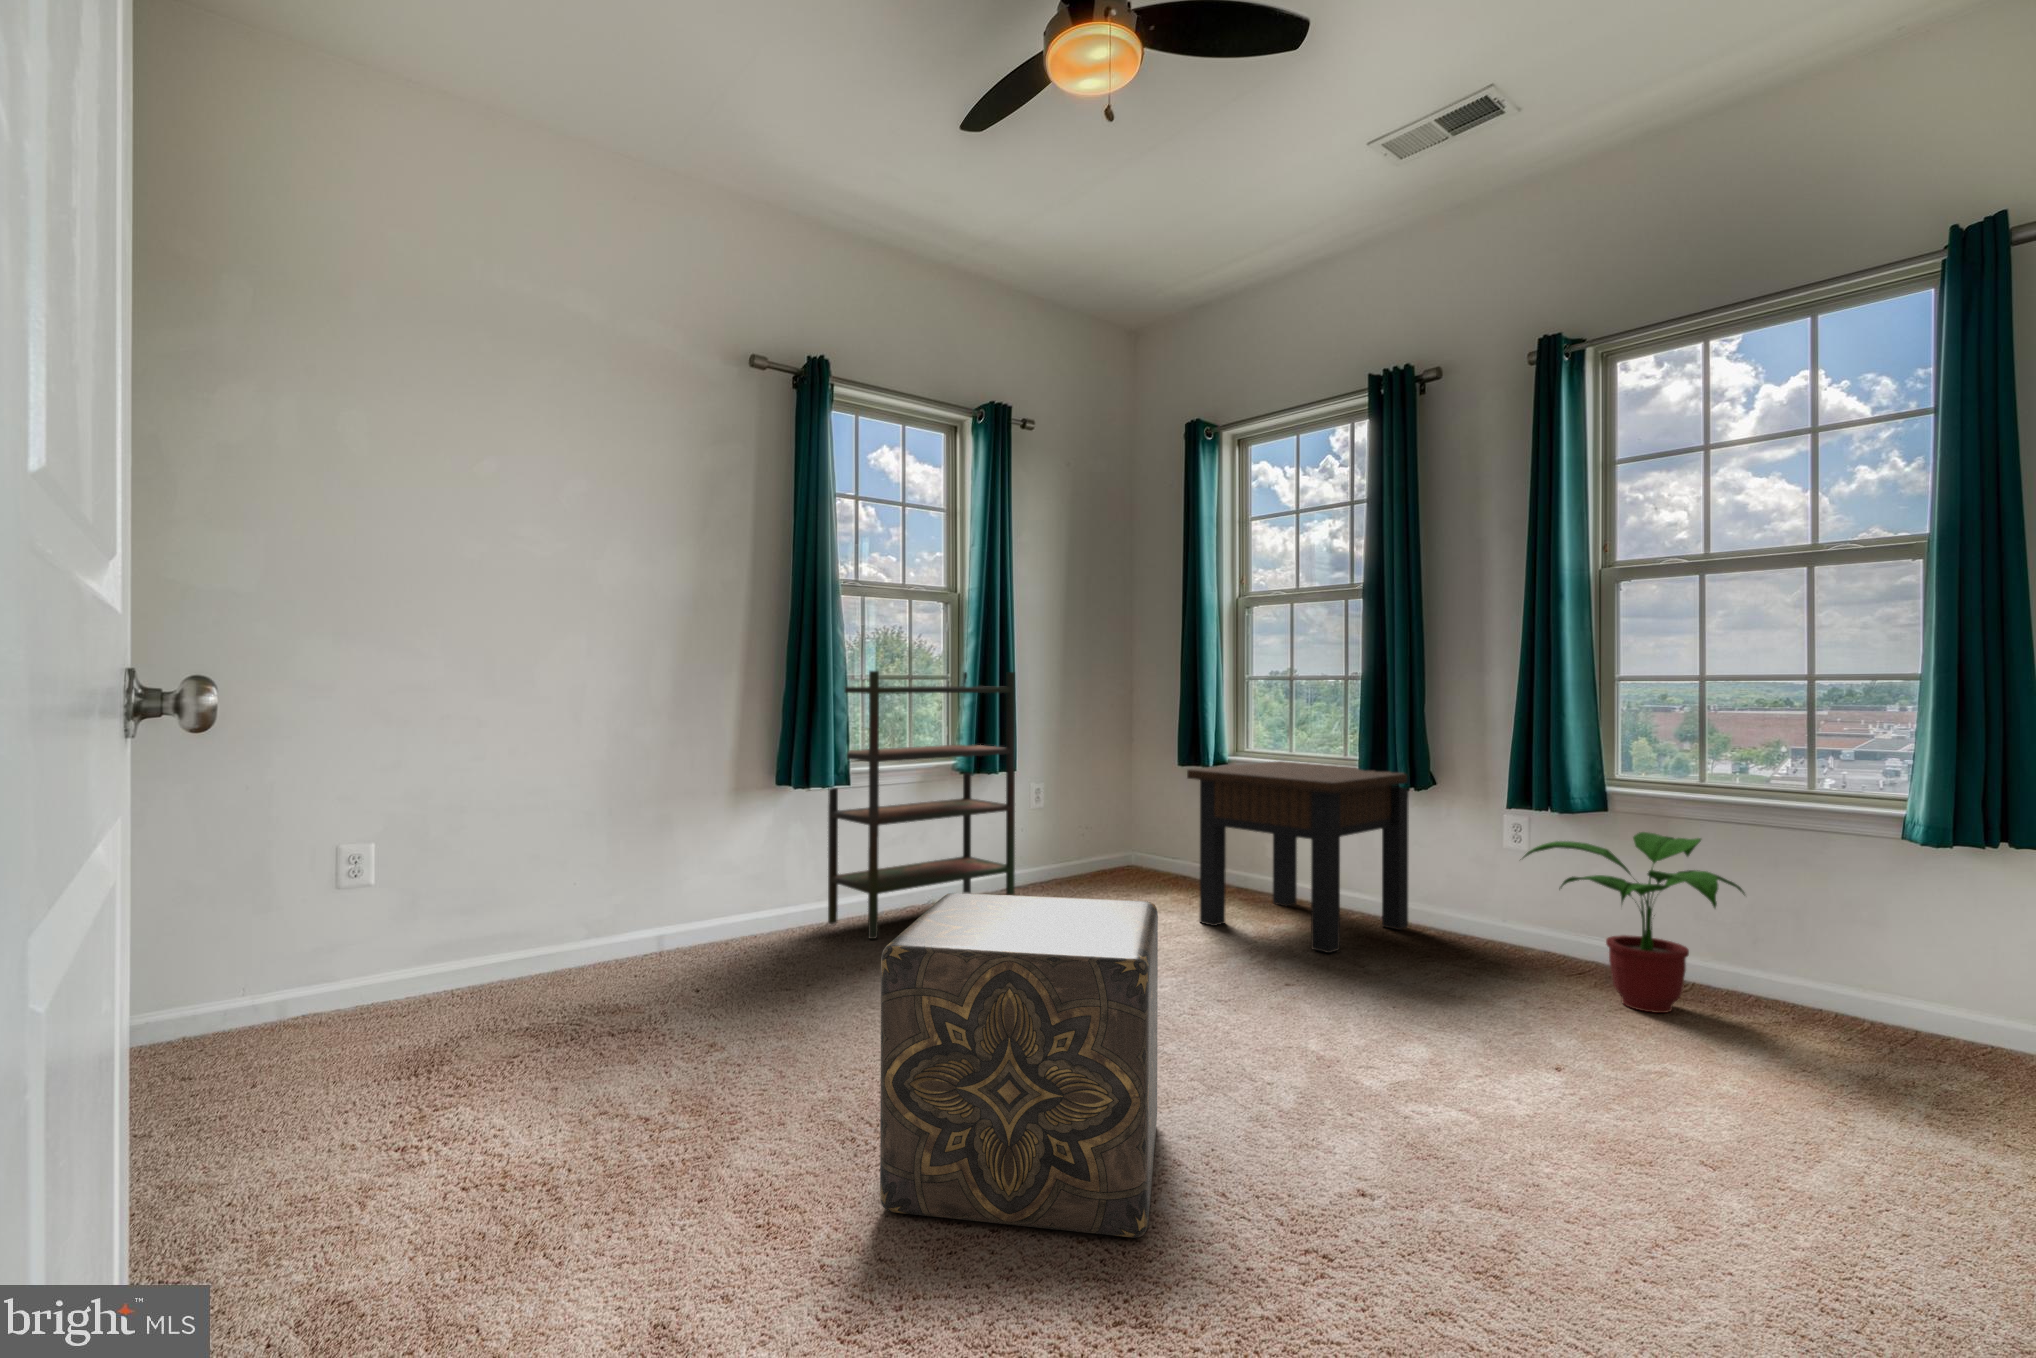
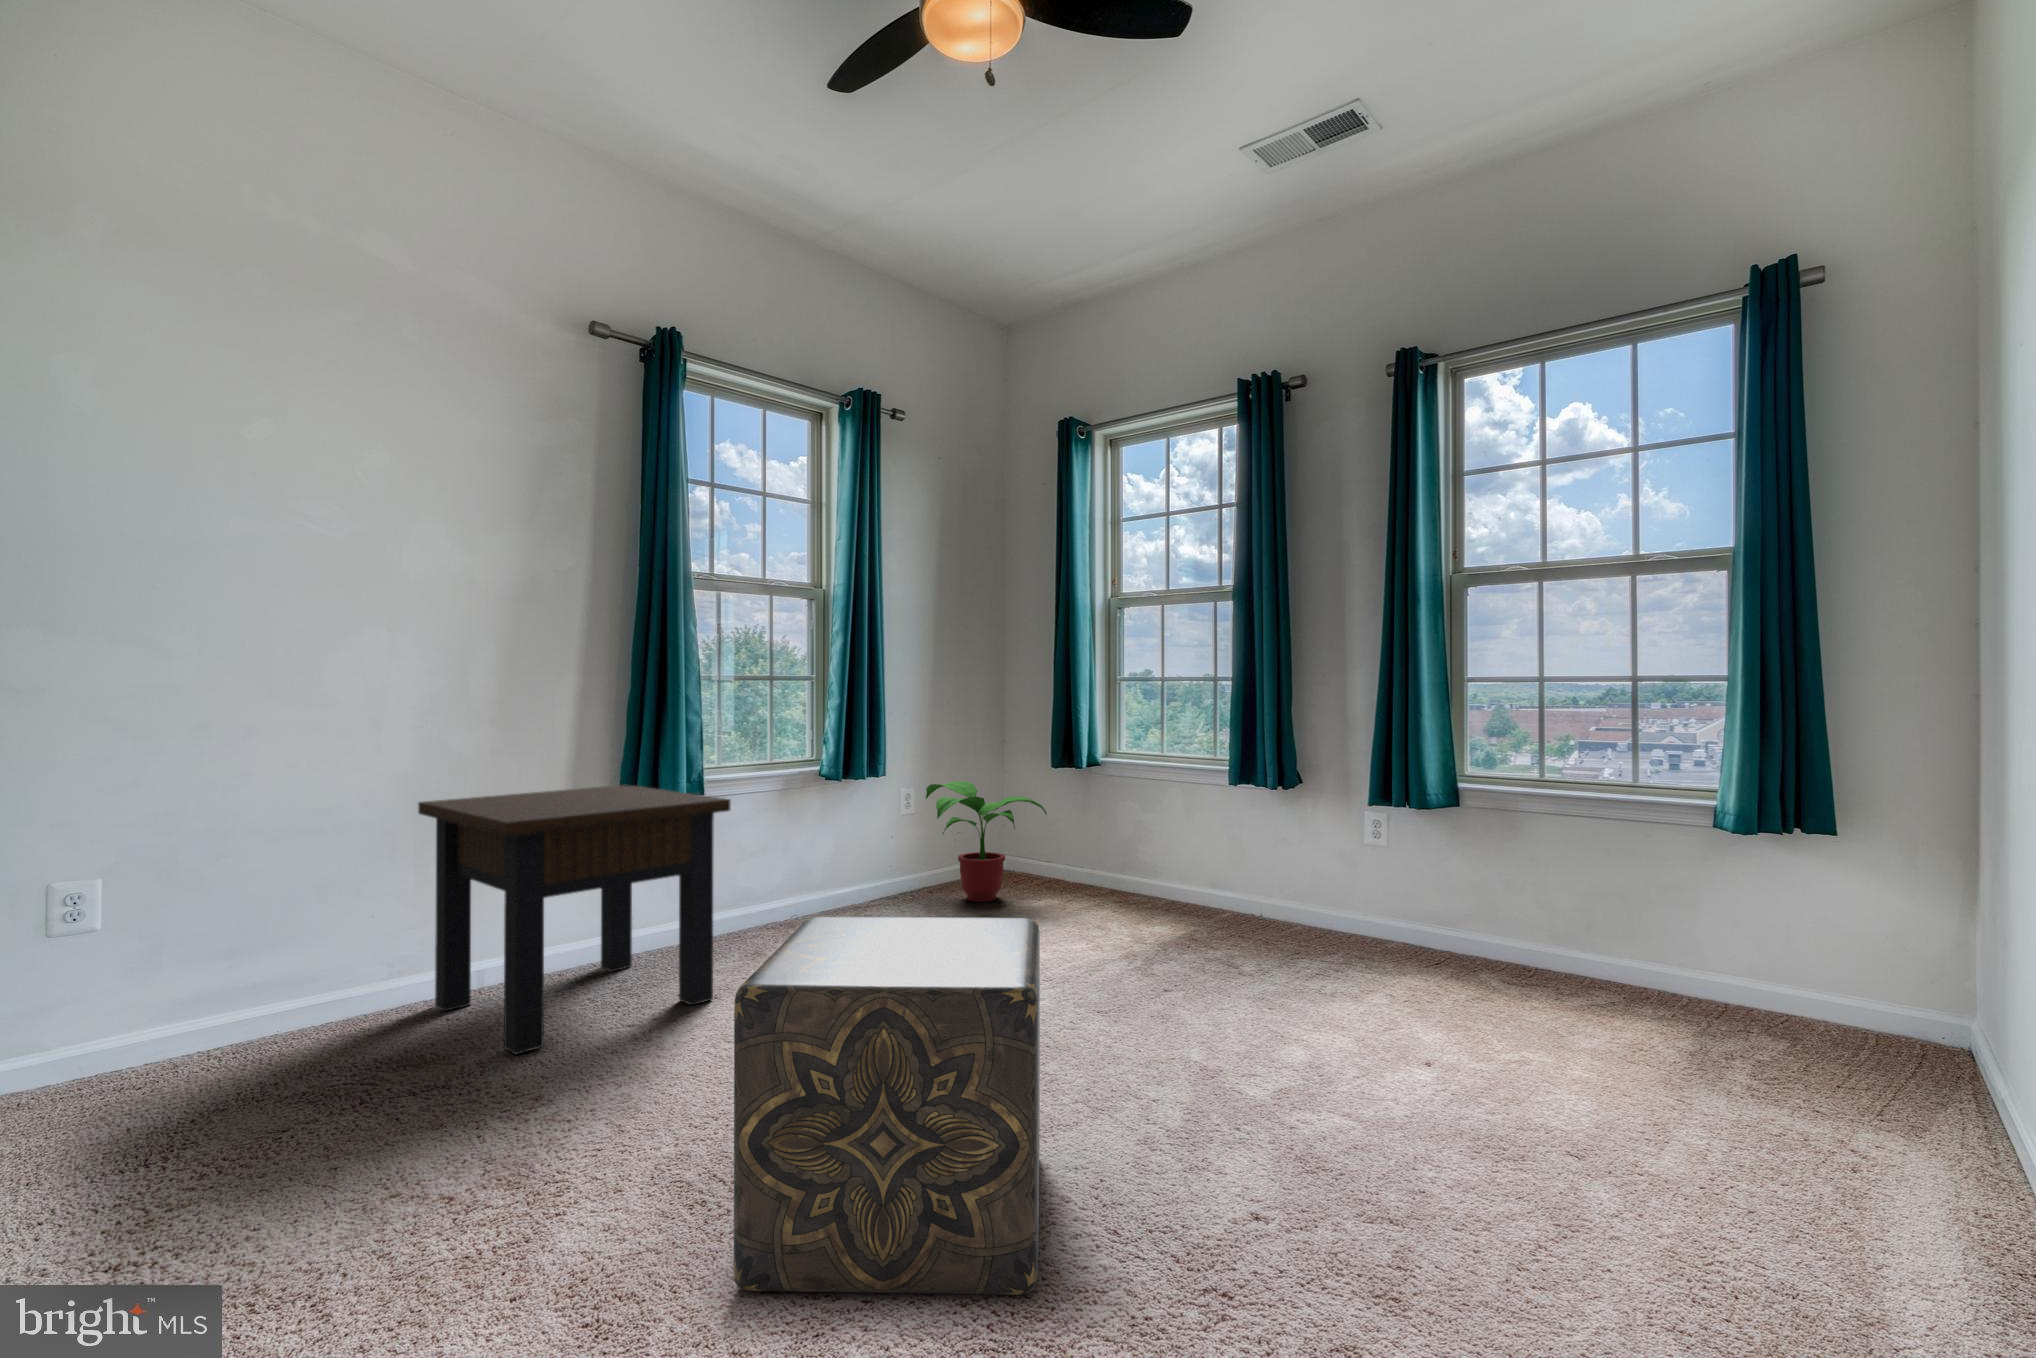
bookshelf: present [828,671,1015,939] -> none [674,672,879,962]
side table: present [1187,761,1409,953] -> present [418,785,731,1054]
potted plant: present [1520,832,1745,1013] -> present [926,781,1047,902]

